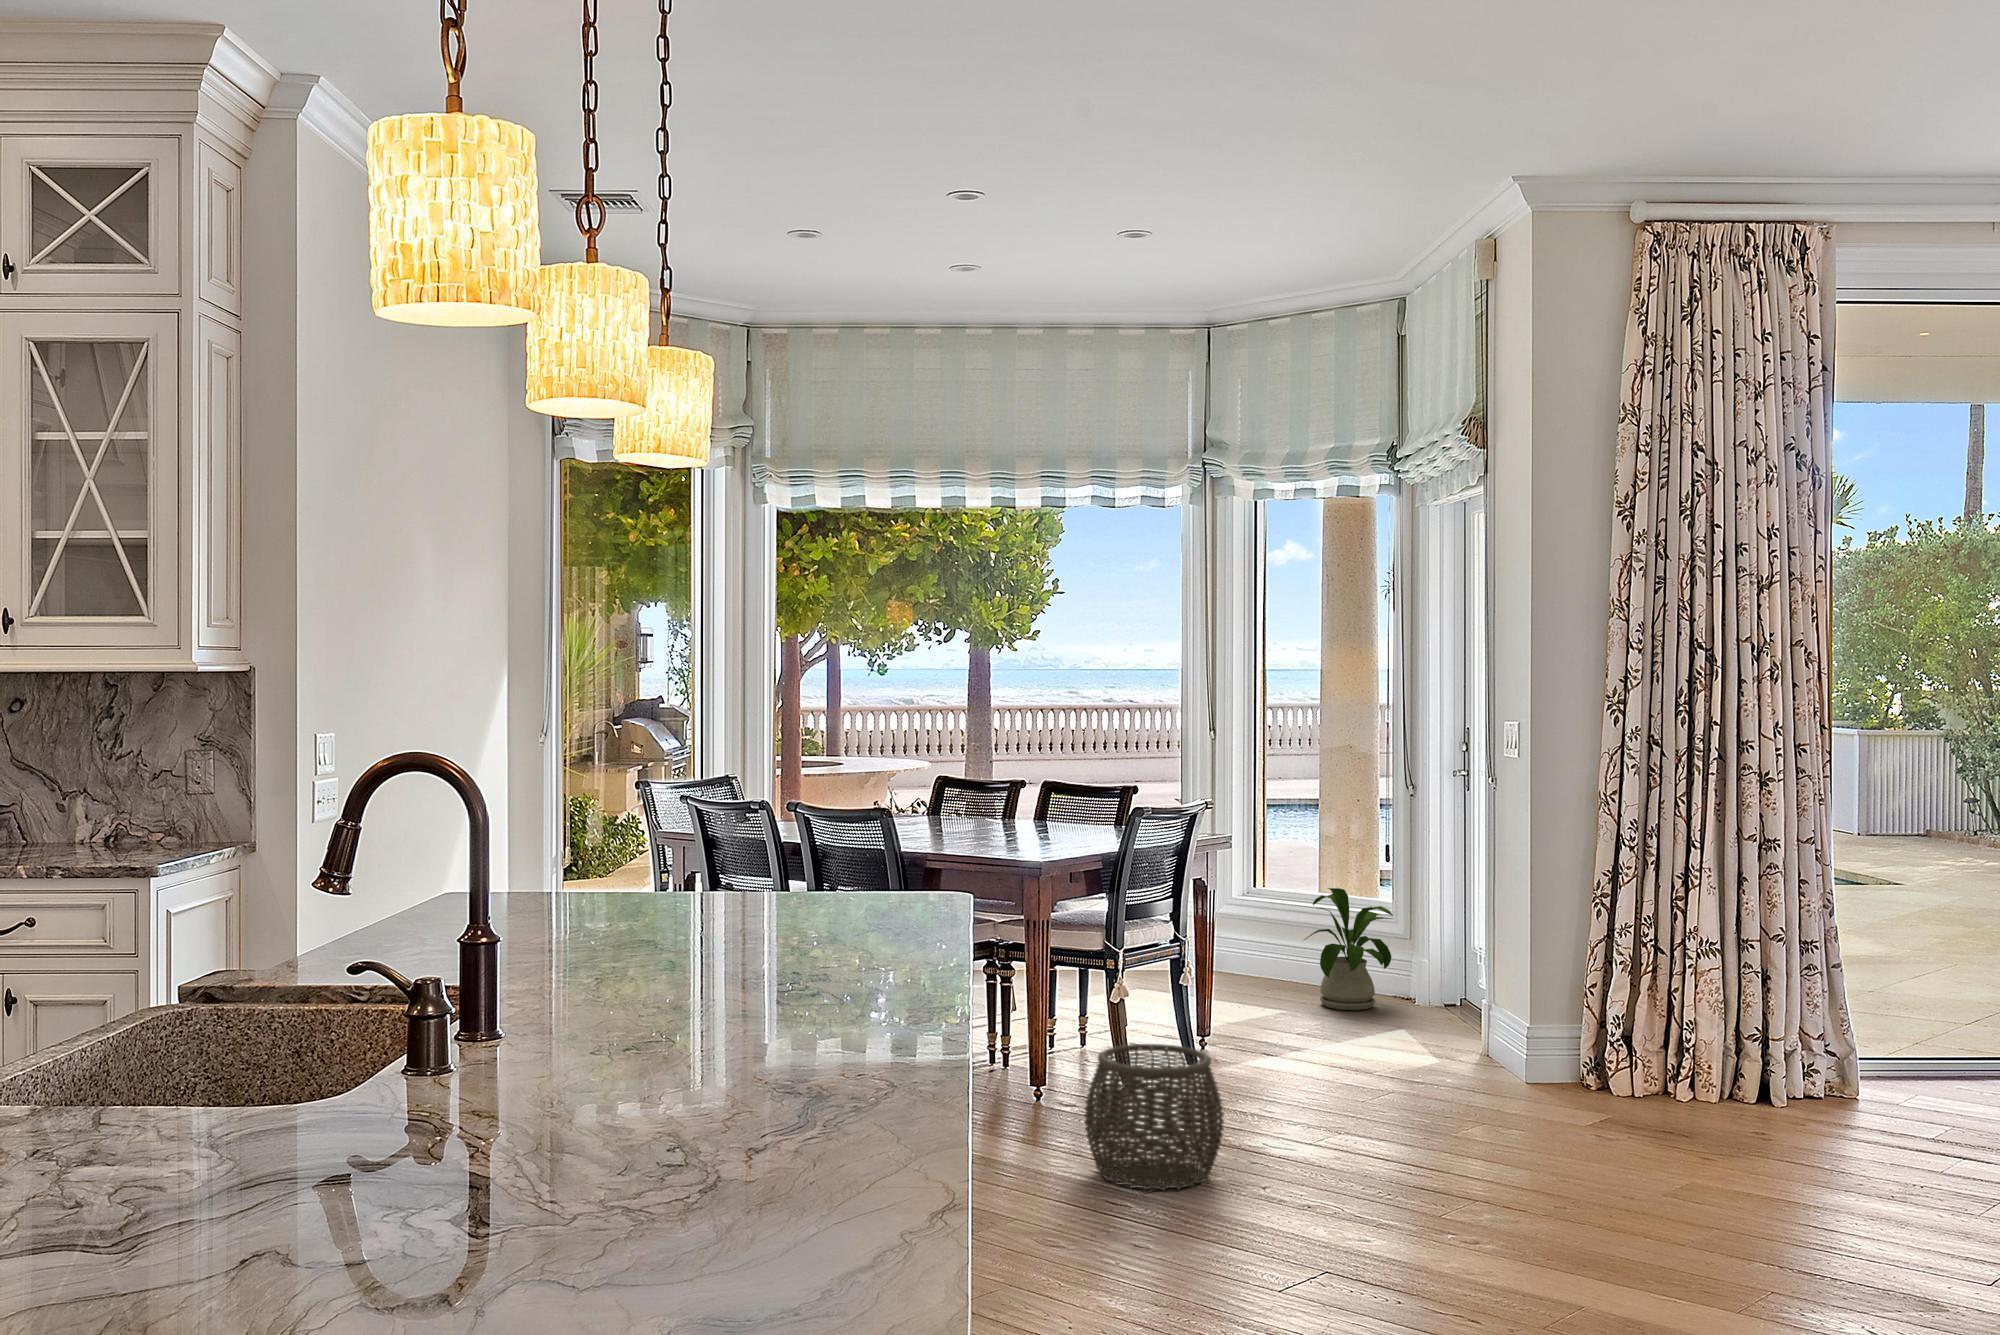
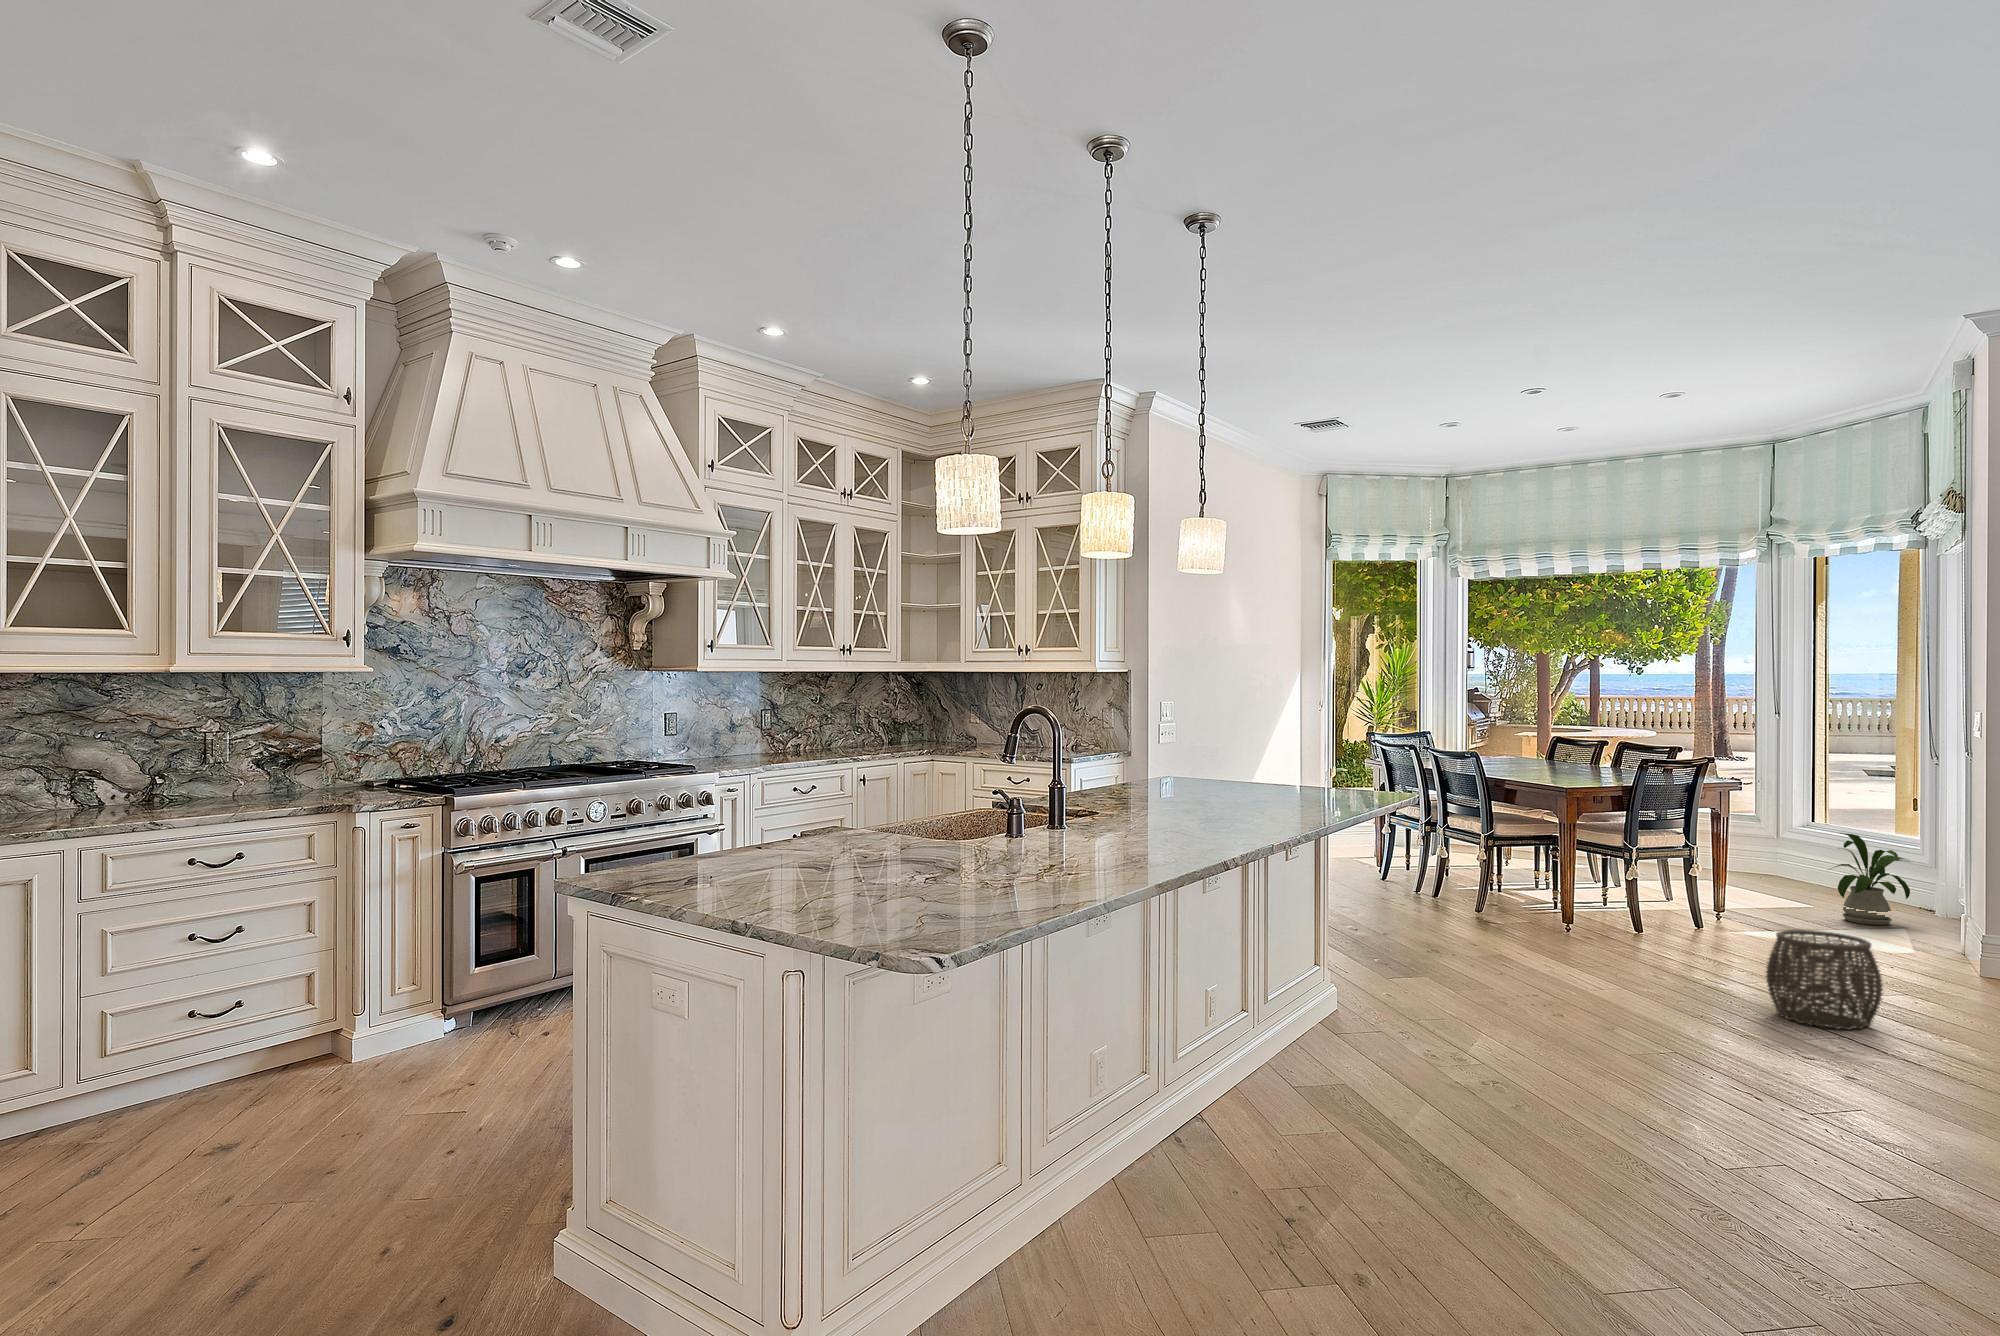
woven basket: present [1084,1044,1224,1191] -> present [1766,930,1883,1030]

